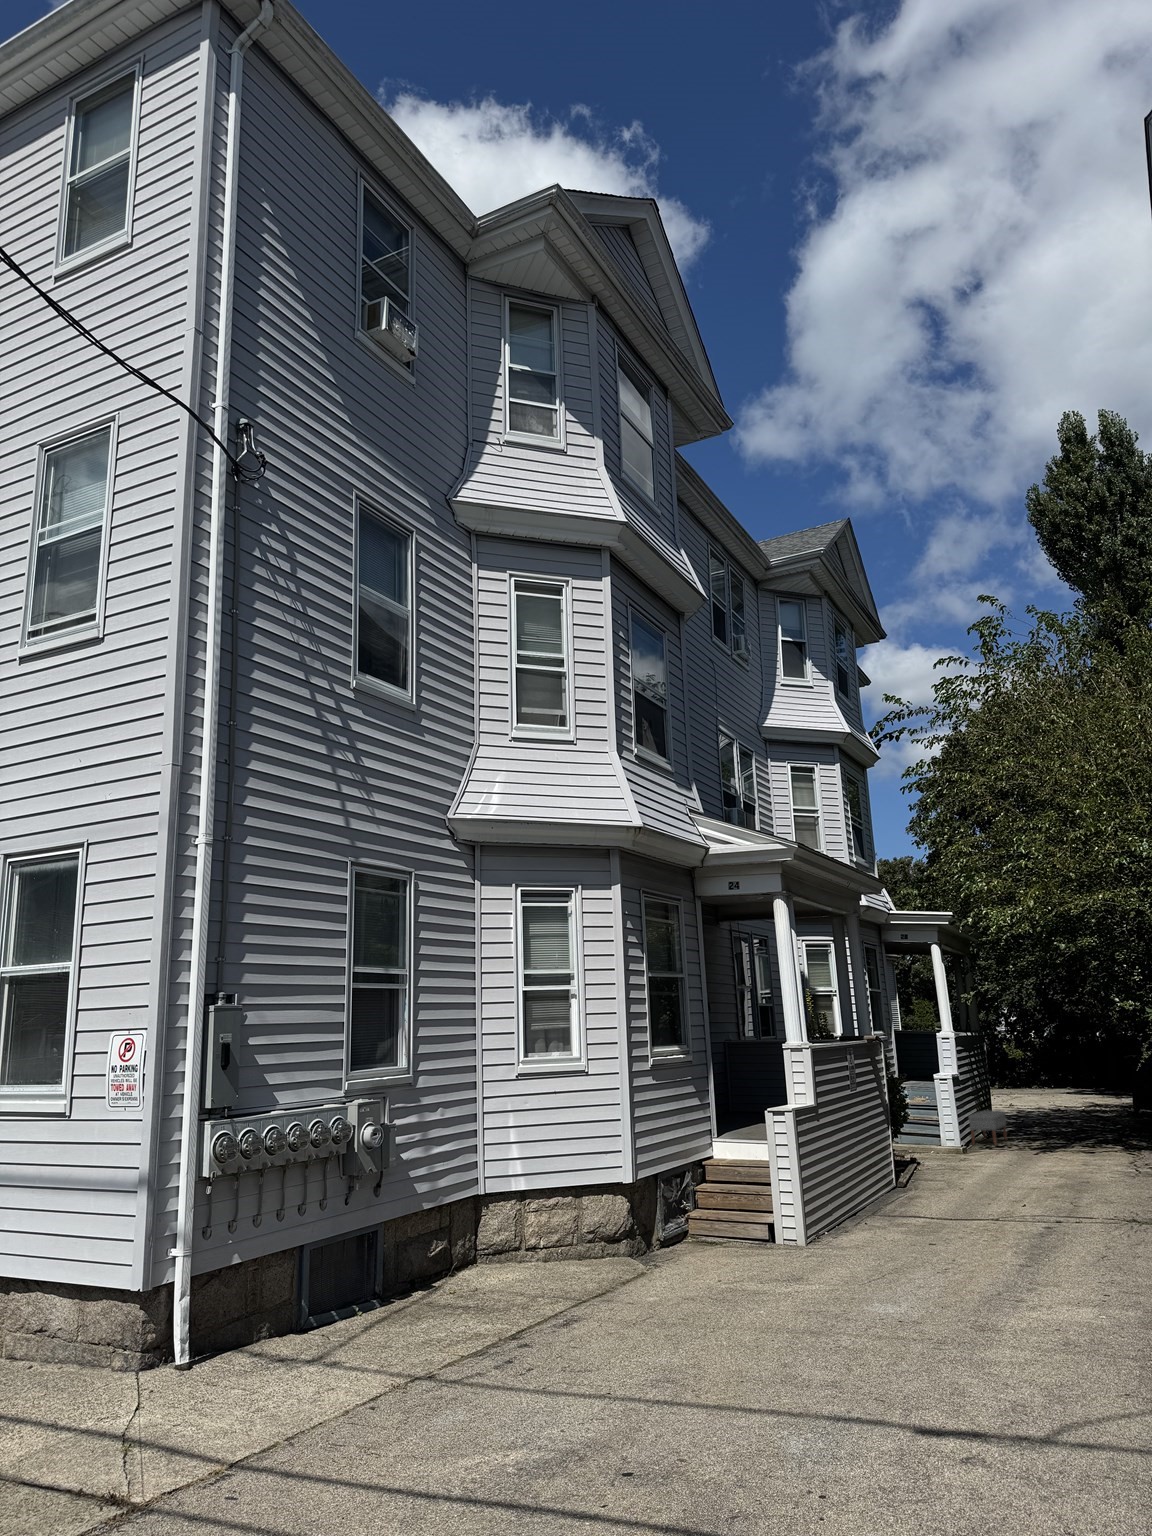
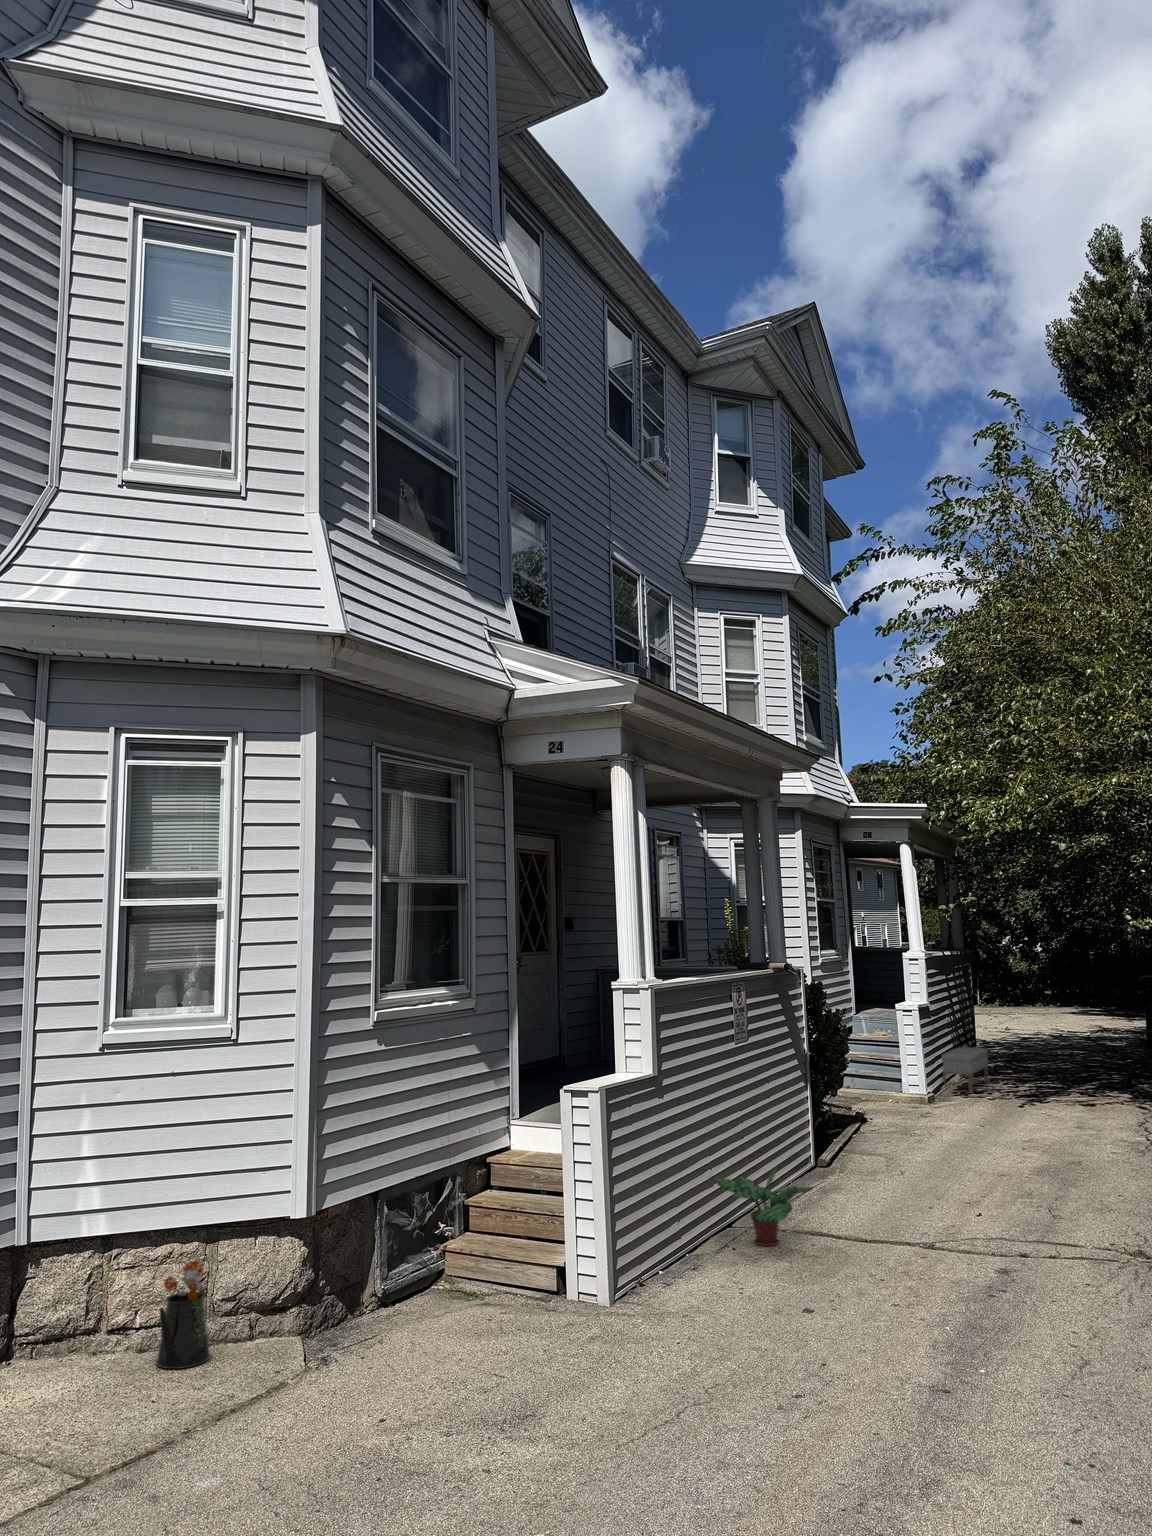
potted plant: none [848,1165,915,1218] -> present [714,1168,812,1246]
watering can: none [559,1206,590,1267] -> present [155,1260,211,1369]

